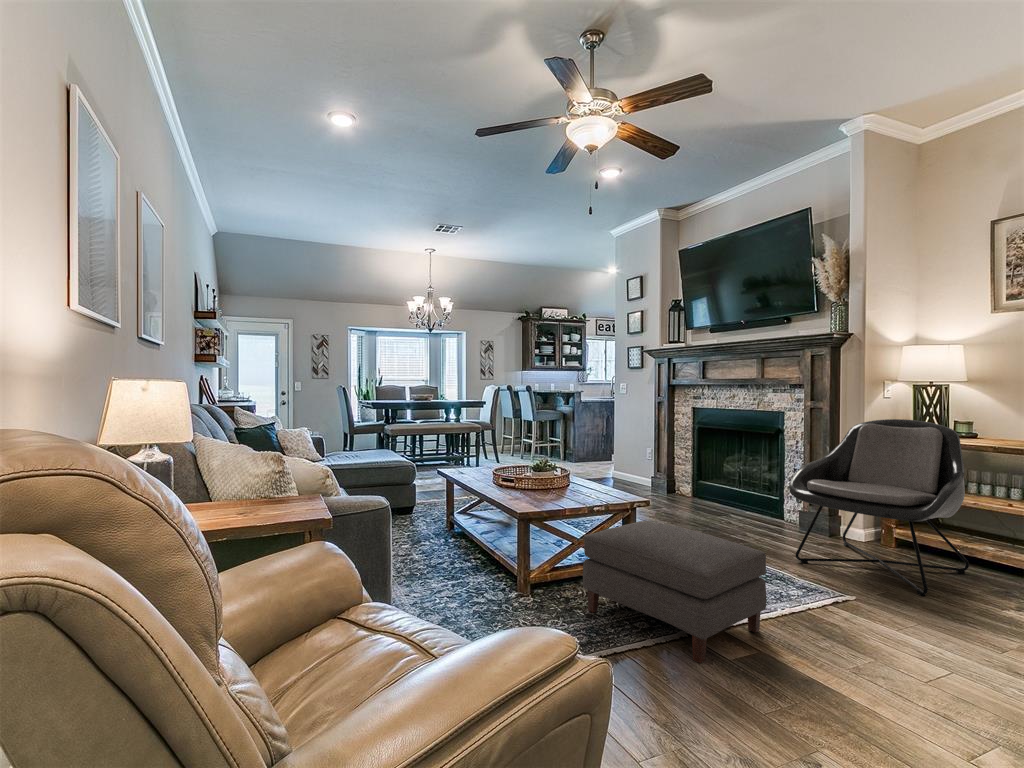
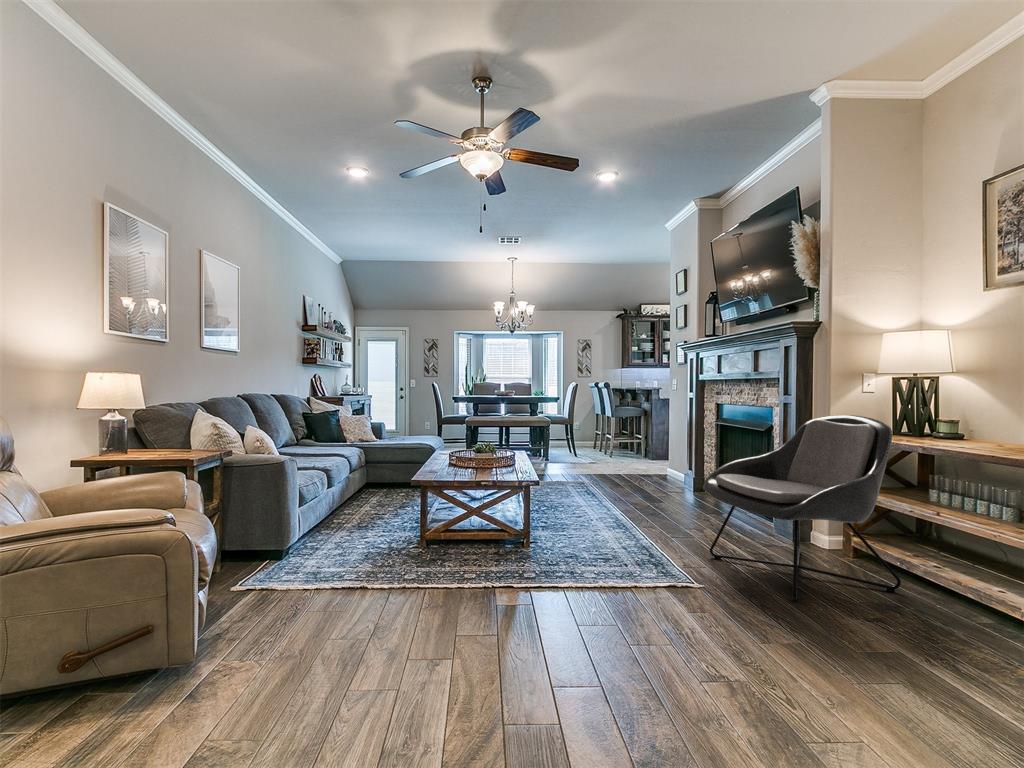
ottoman: present [583,521,767,663] -> none [445,495,569,609]

